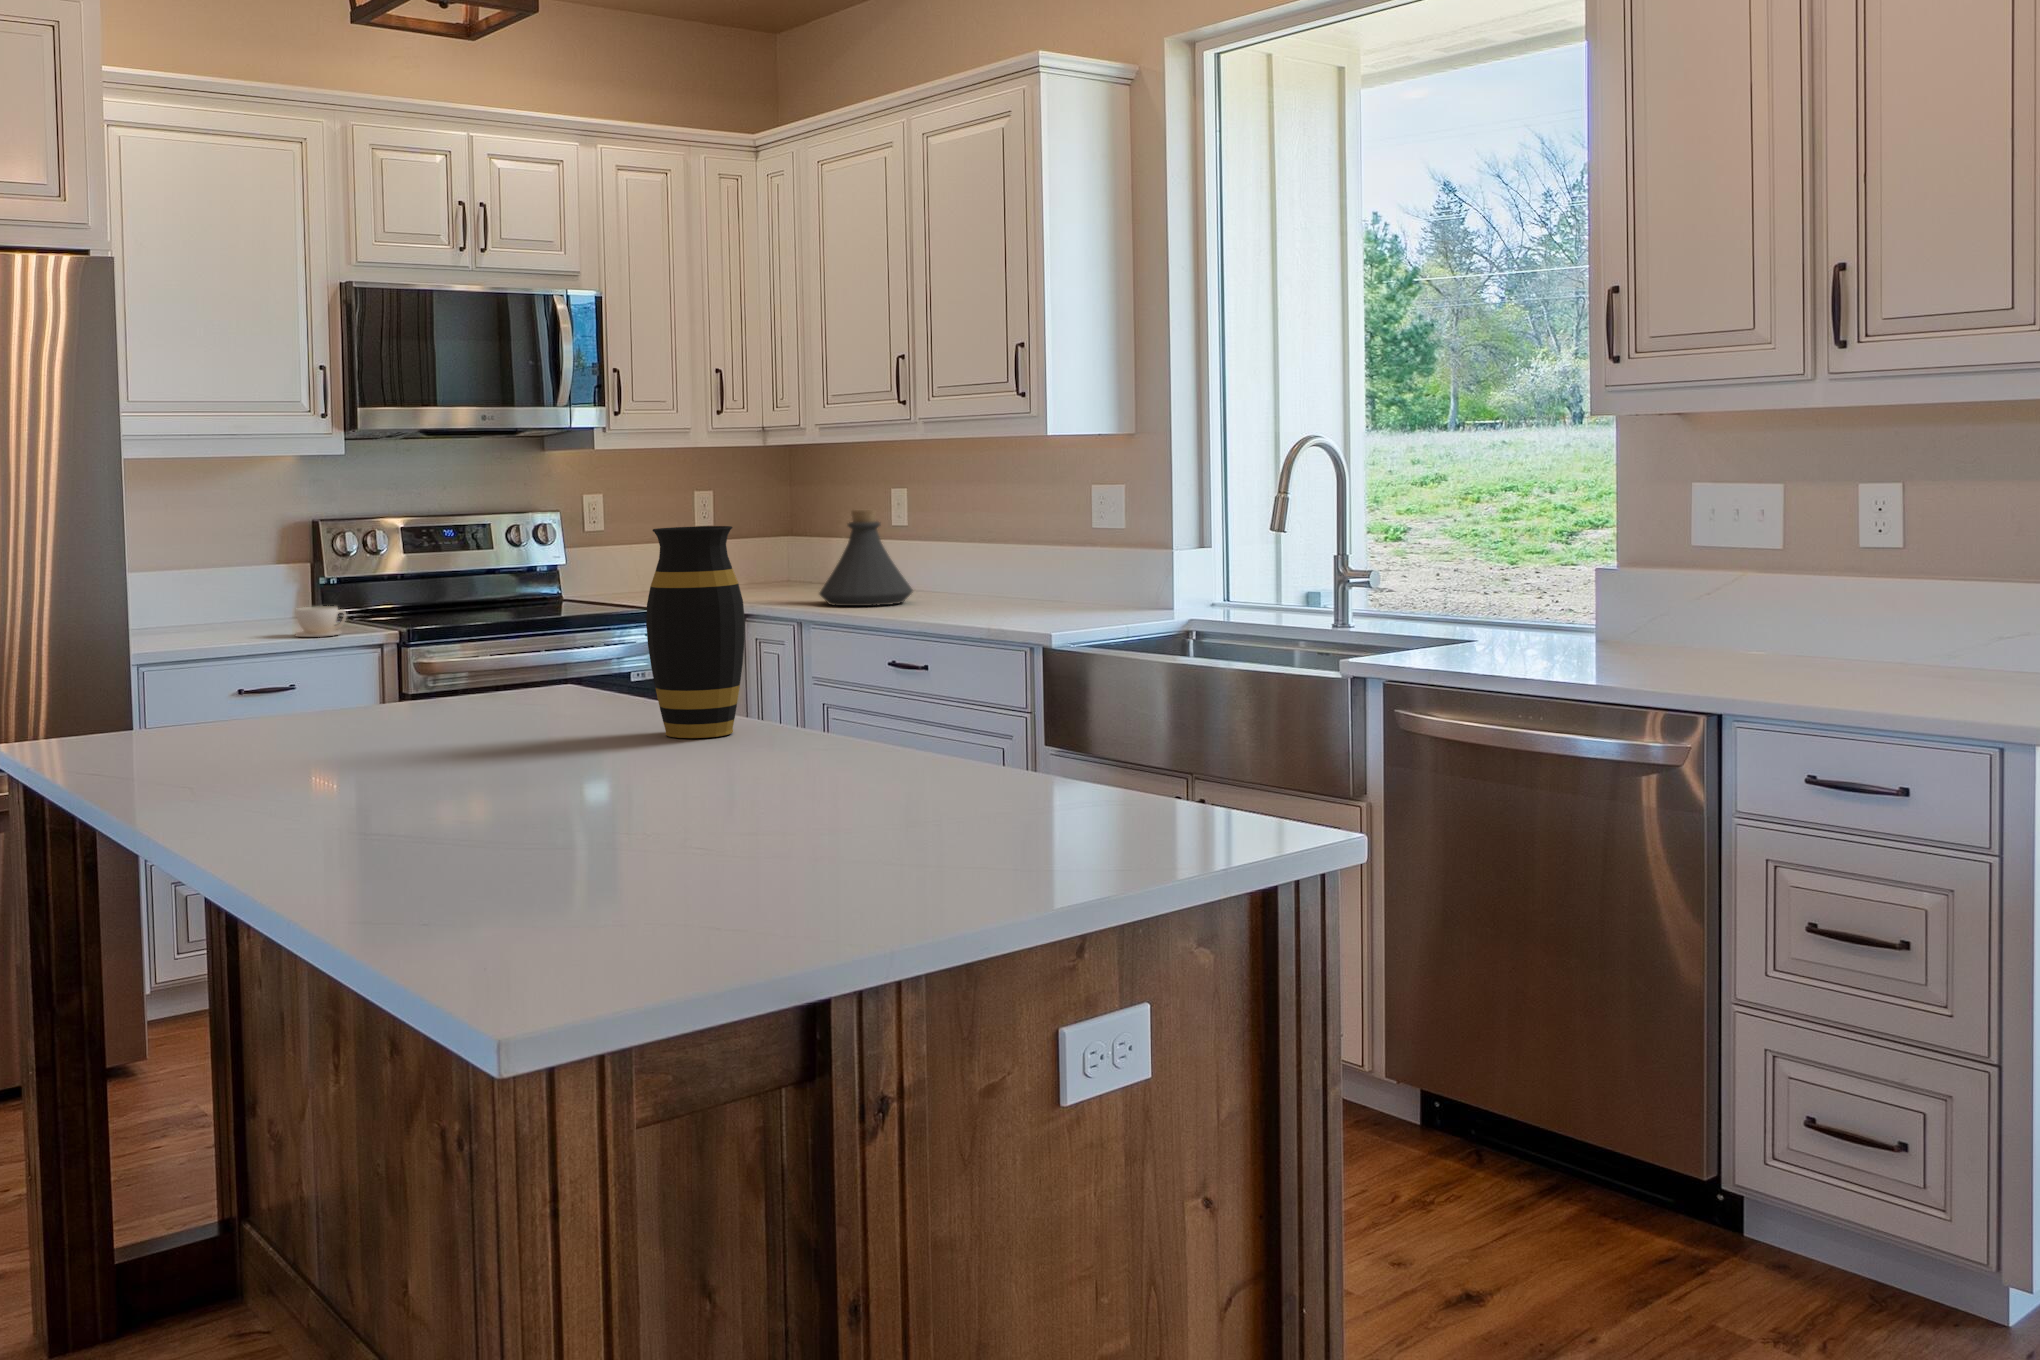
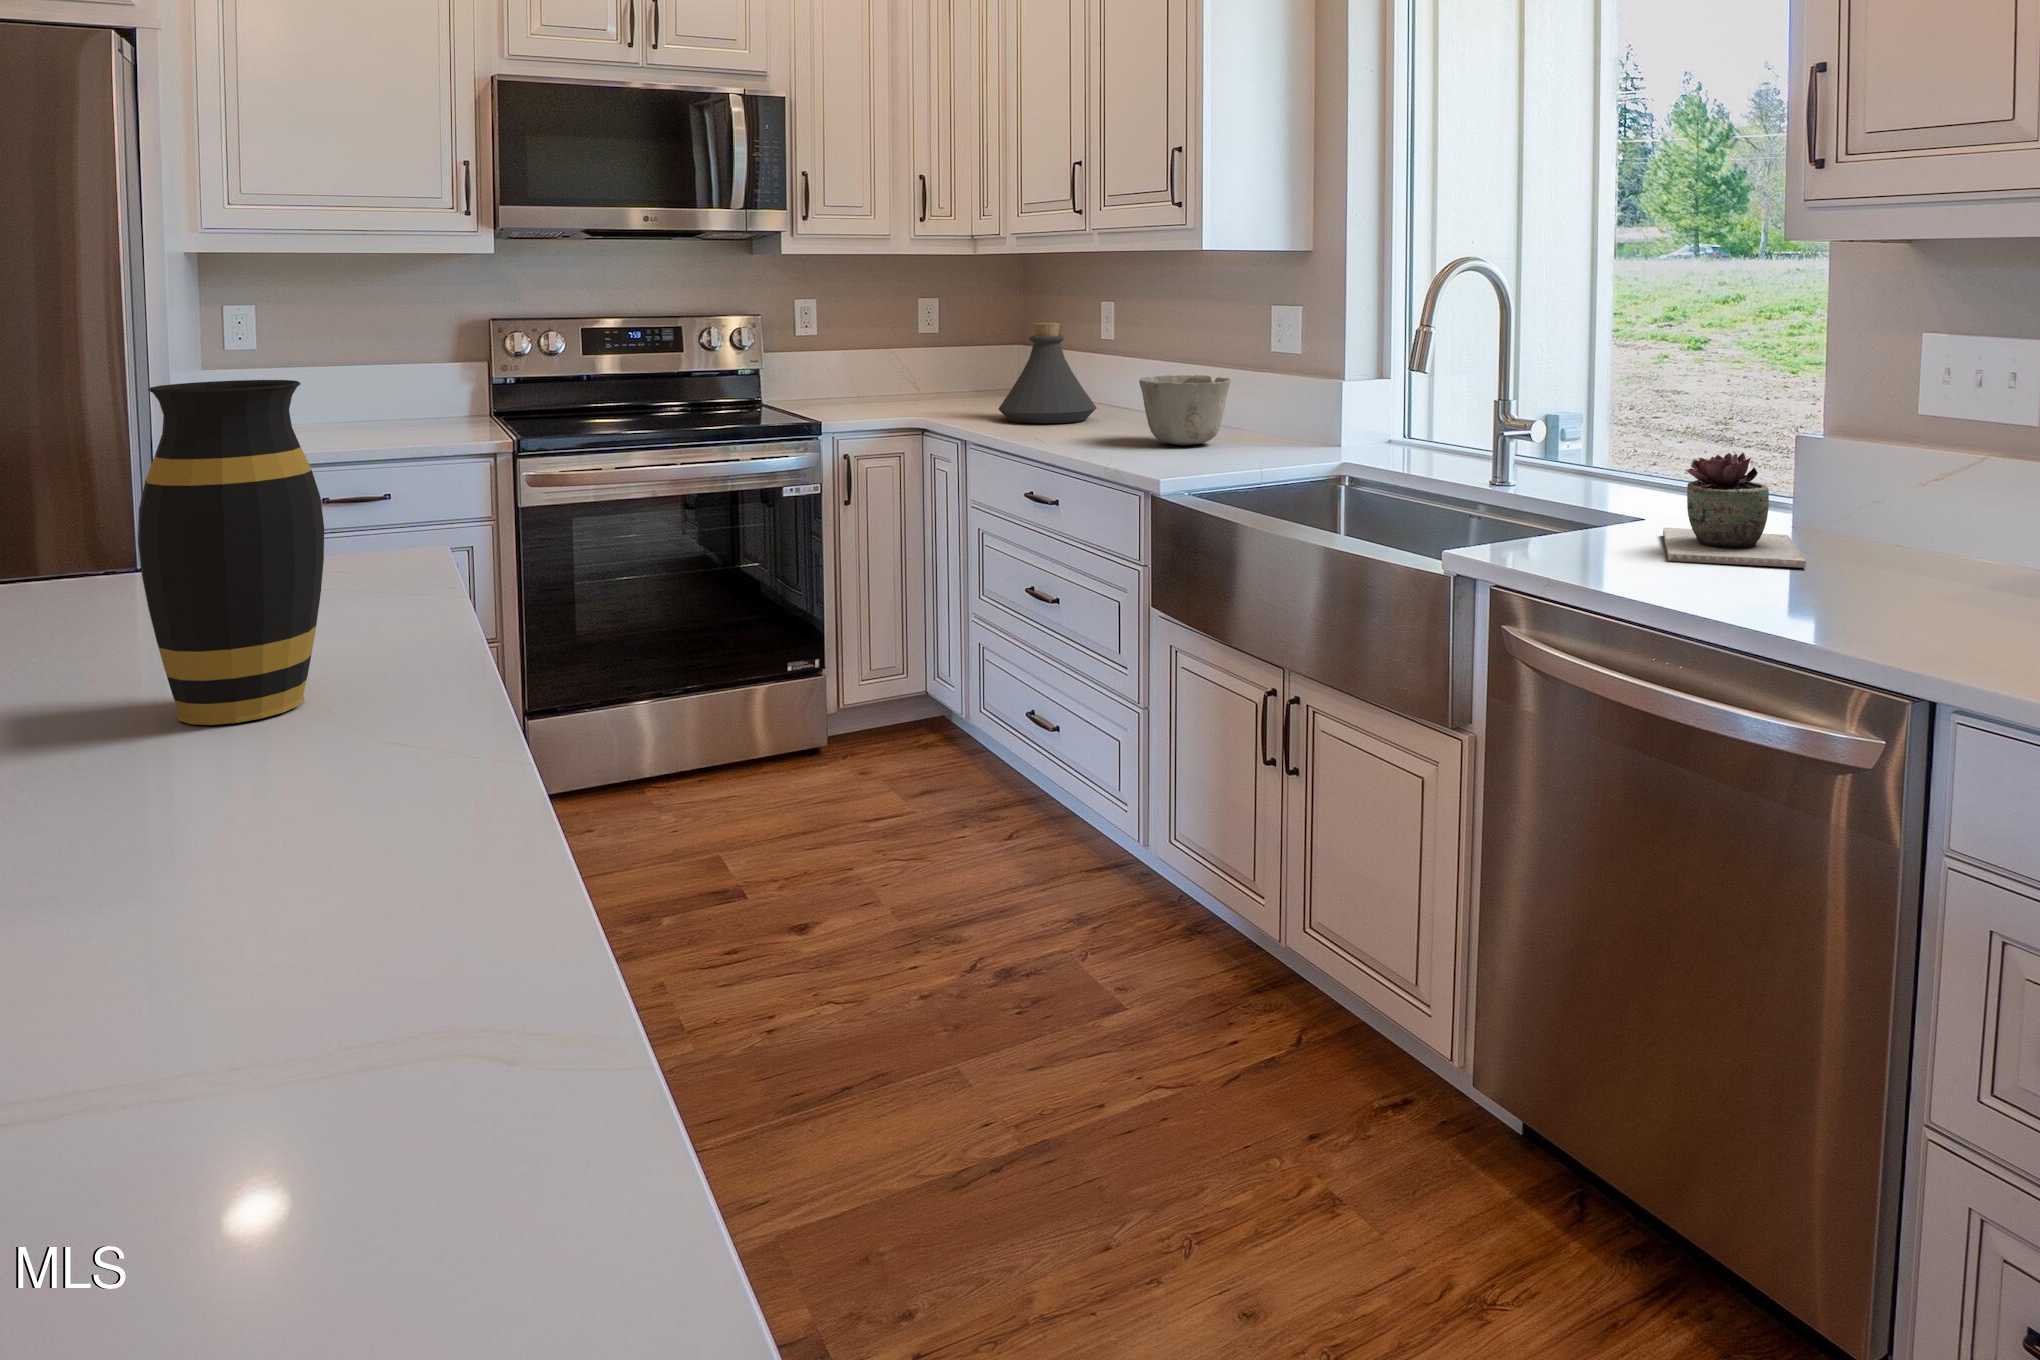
ceramic bowl: none [985,552,1071,616] -> present [1139,375,1231,445]
succulent plant: none [1504,579,1622,660] -> present [1663,453,1806,568]
coffee cup: present [296,606,346,637] -> none [393,413,452,447]

